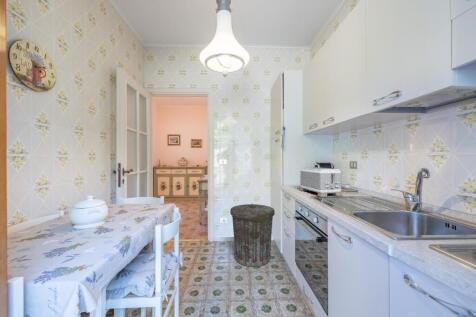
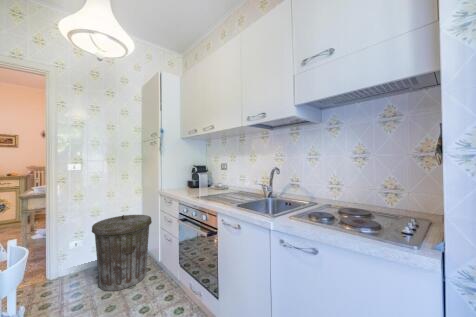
toaster: present [300,168,342,197] -> none [181,170,220,196]

